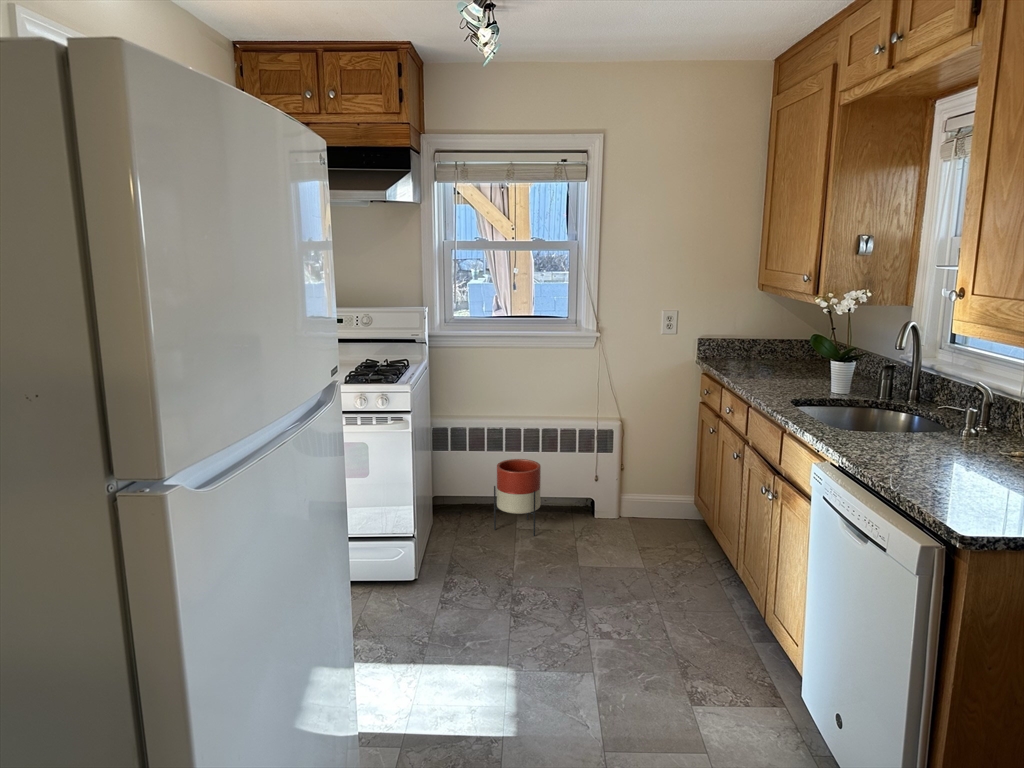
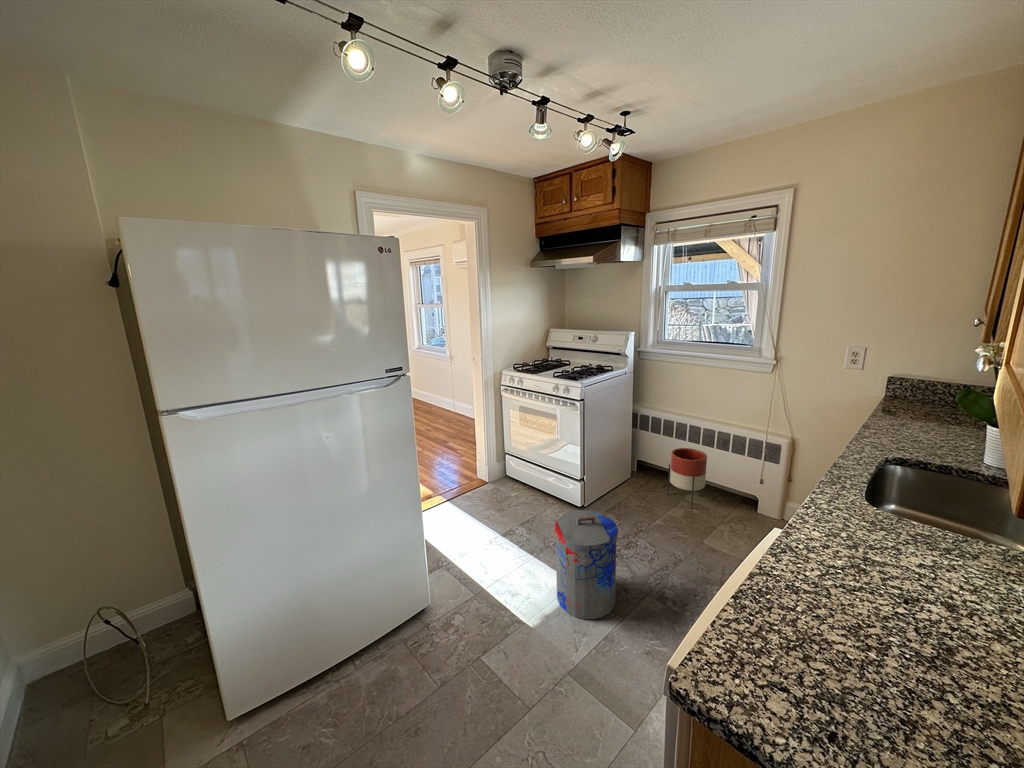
trash can: none [491,551,579,700] -> present [555,510,618,619]

